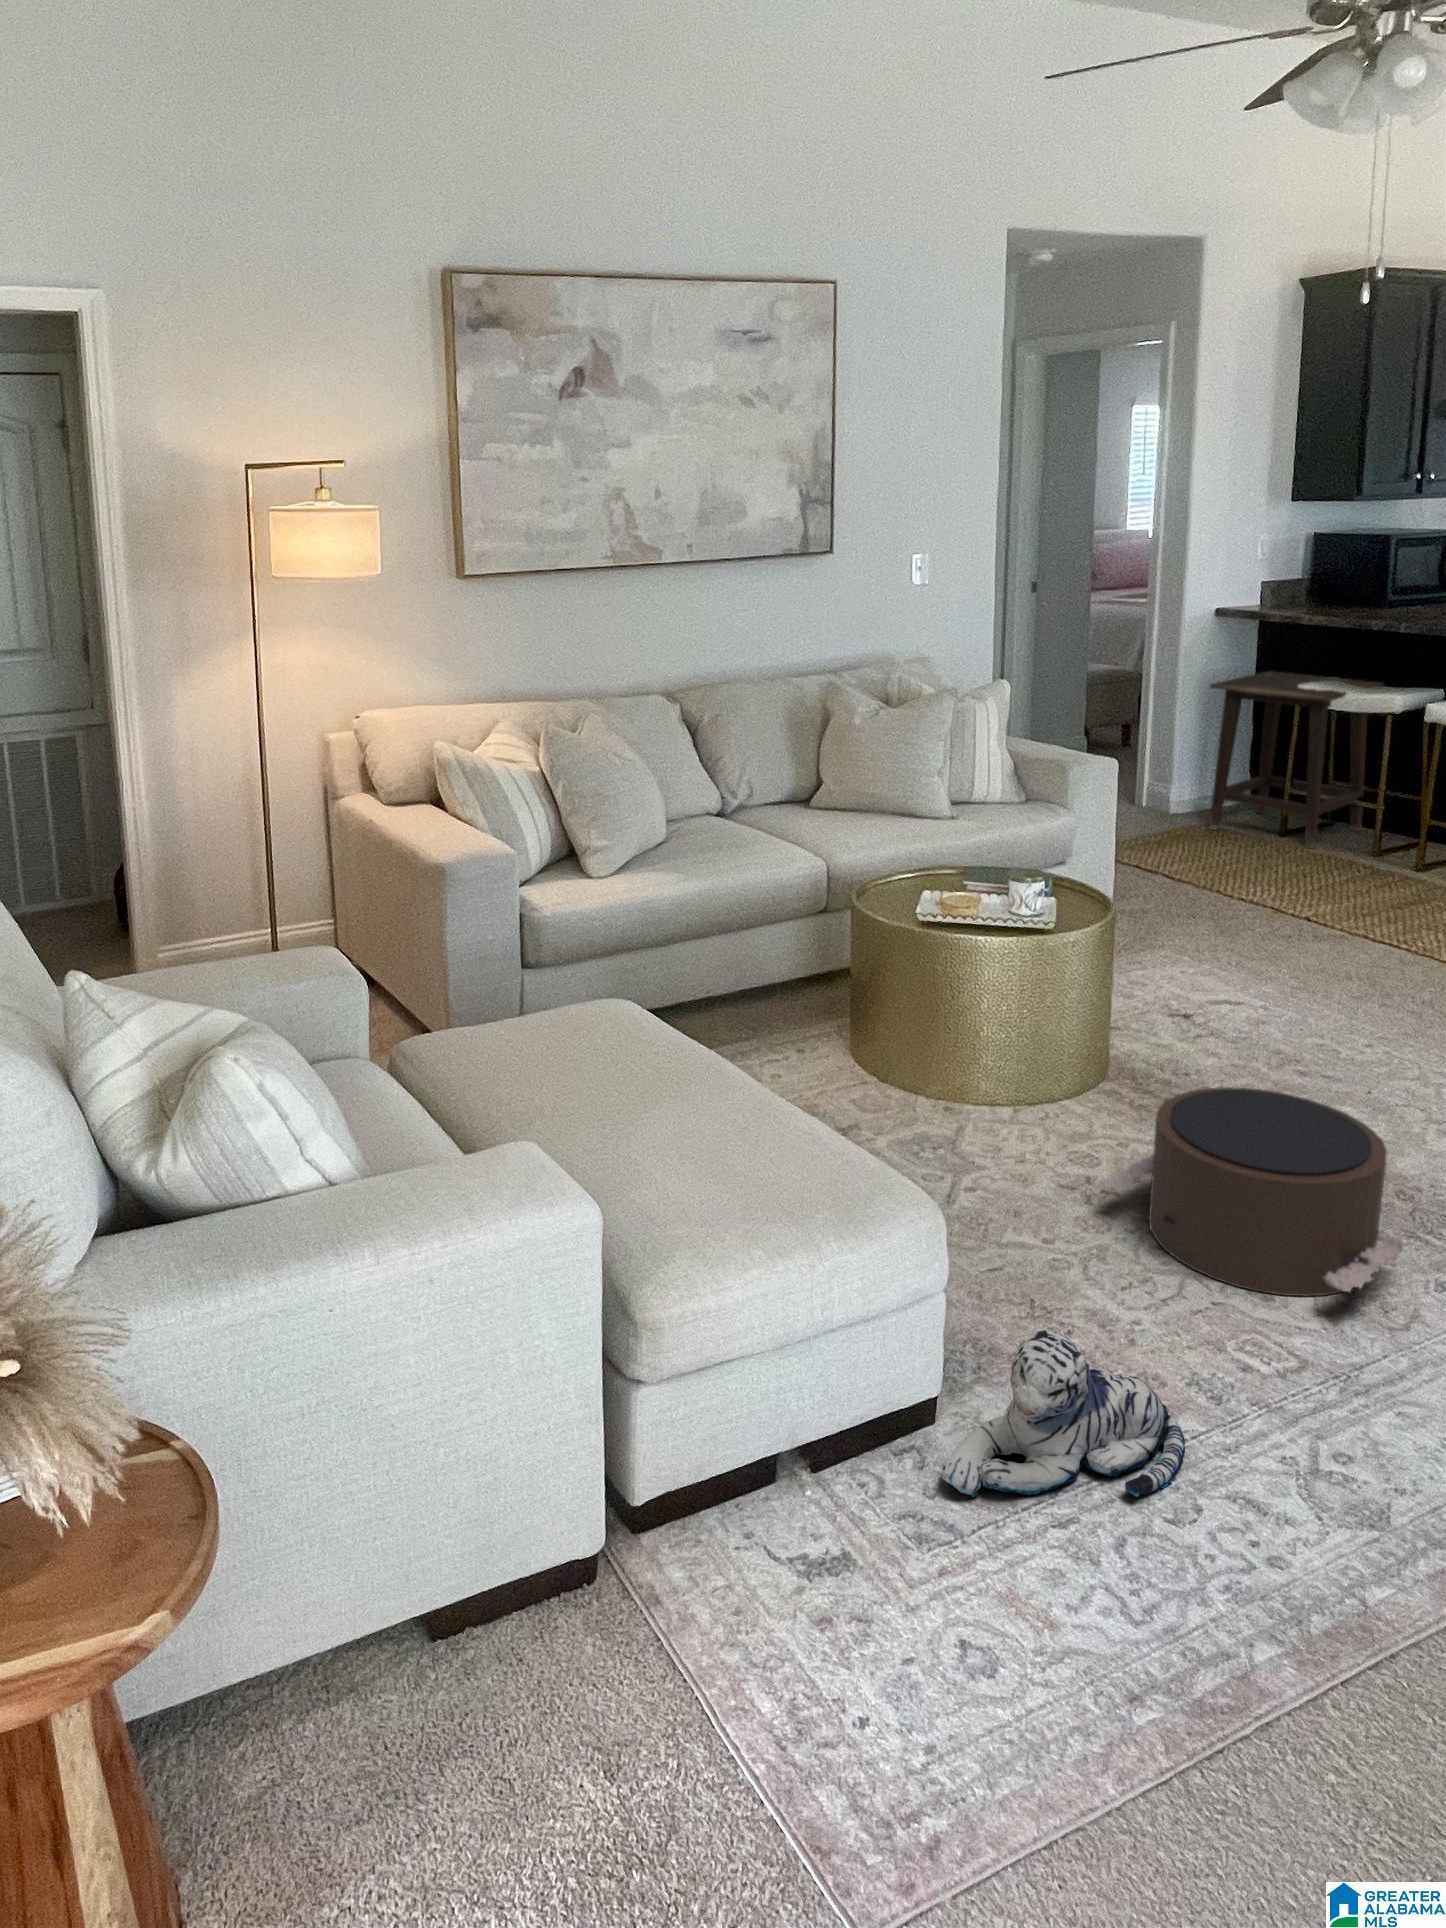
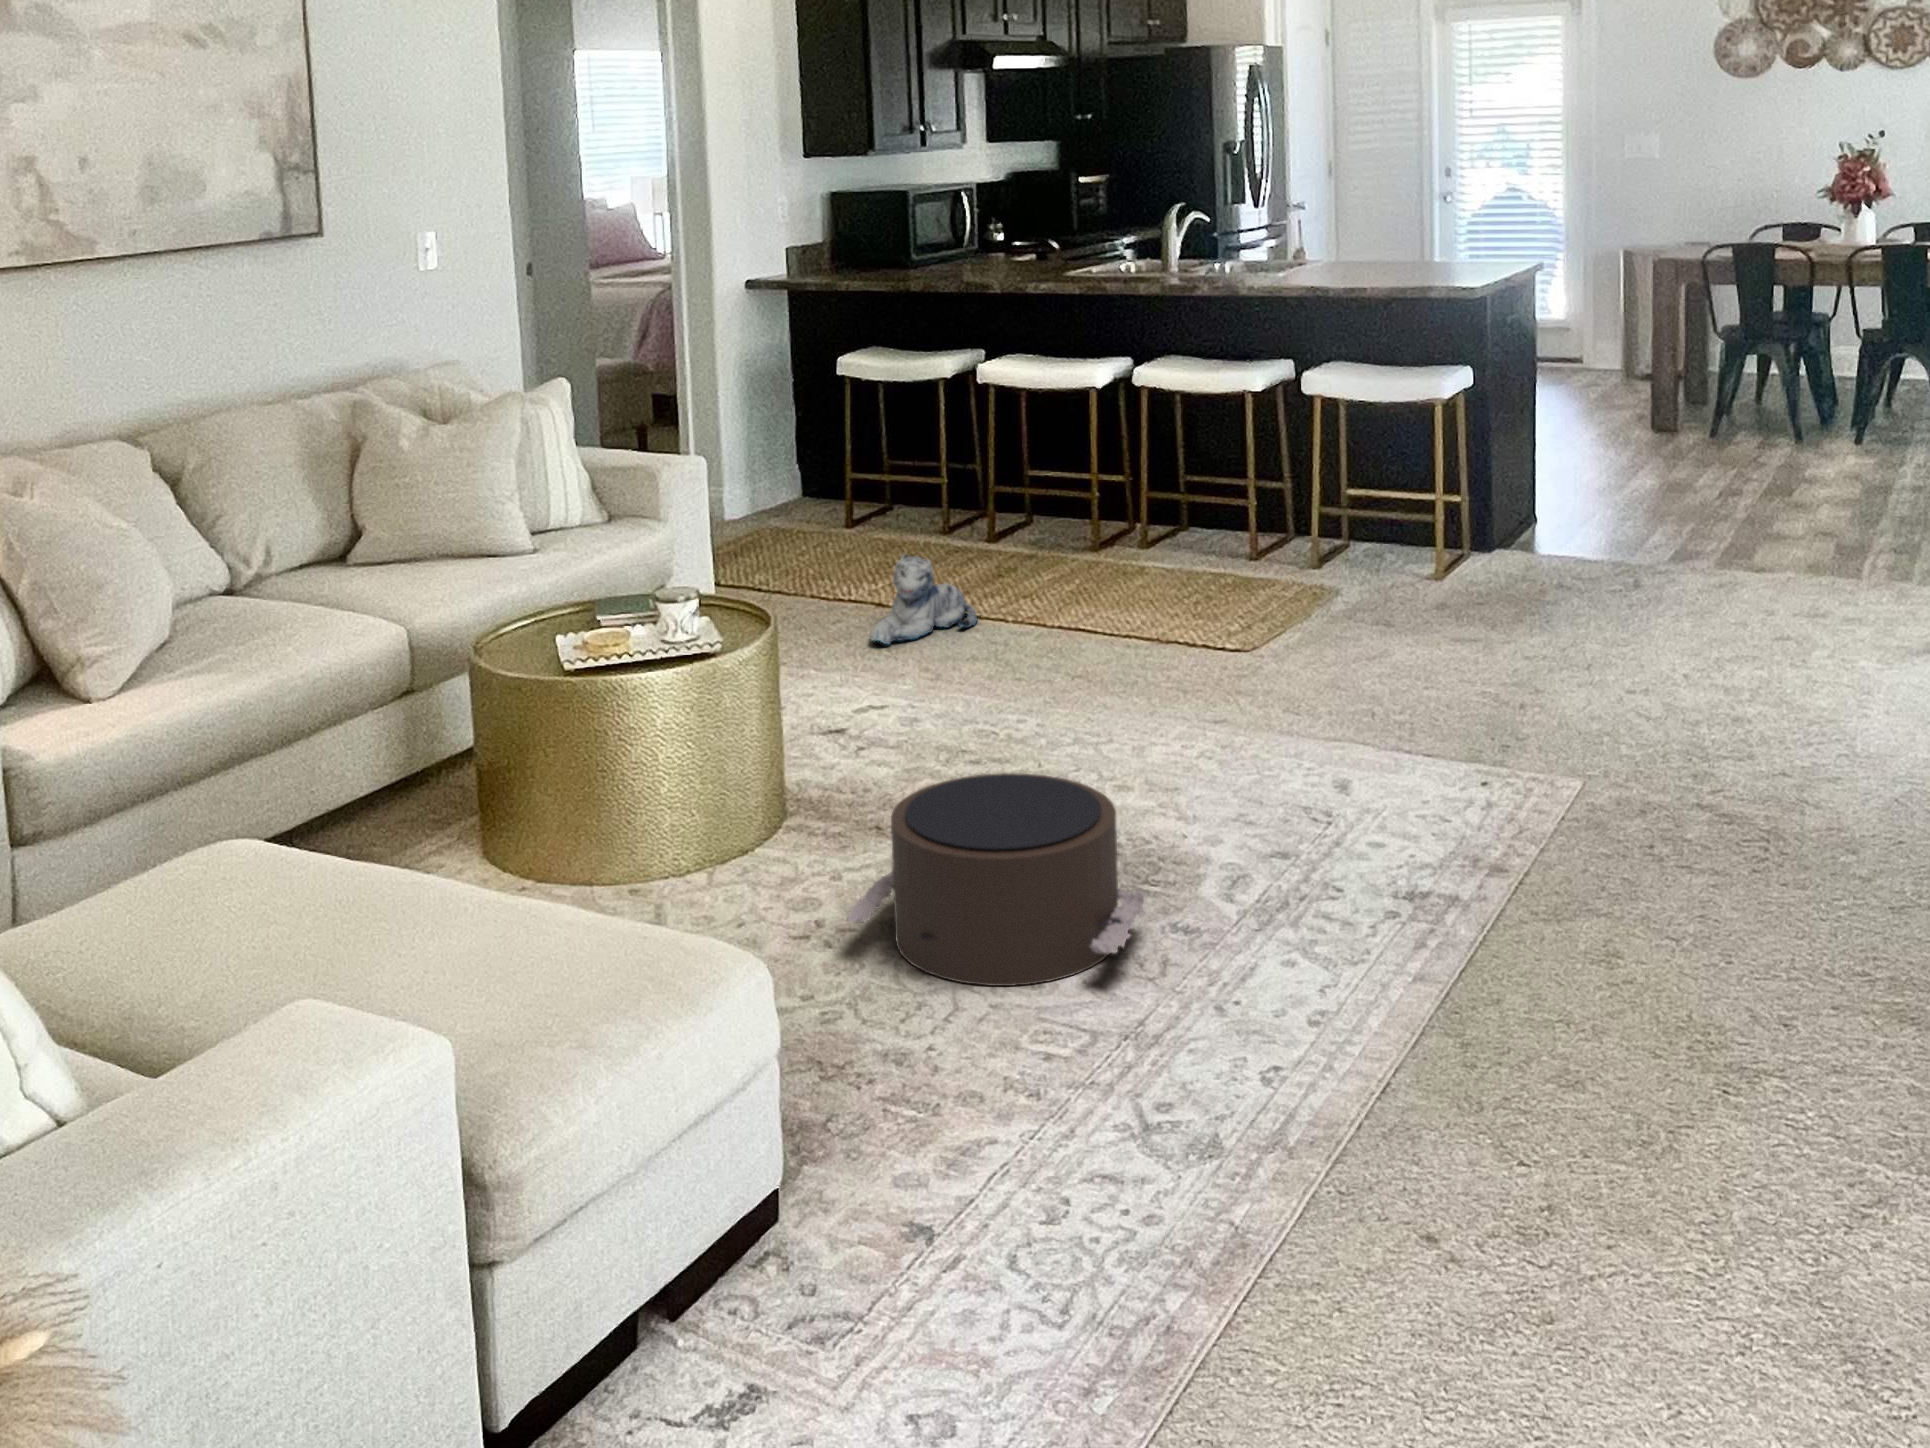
side table: present [1209,671,1384,849] -> none [755,343,927,536]
plush toy: present [942,1328,1185,1497] -> present [870,554,978,644]

